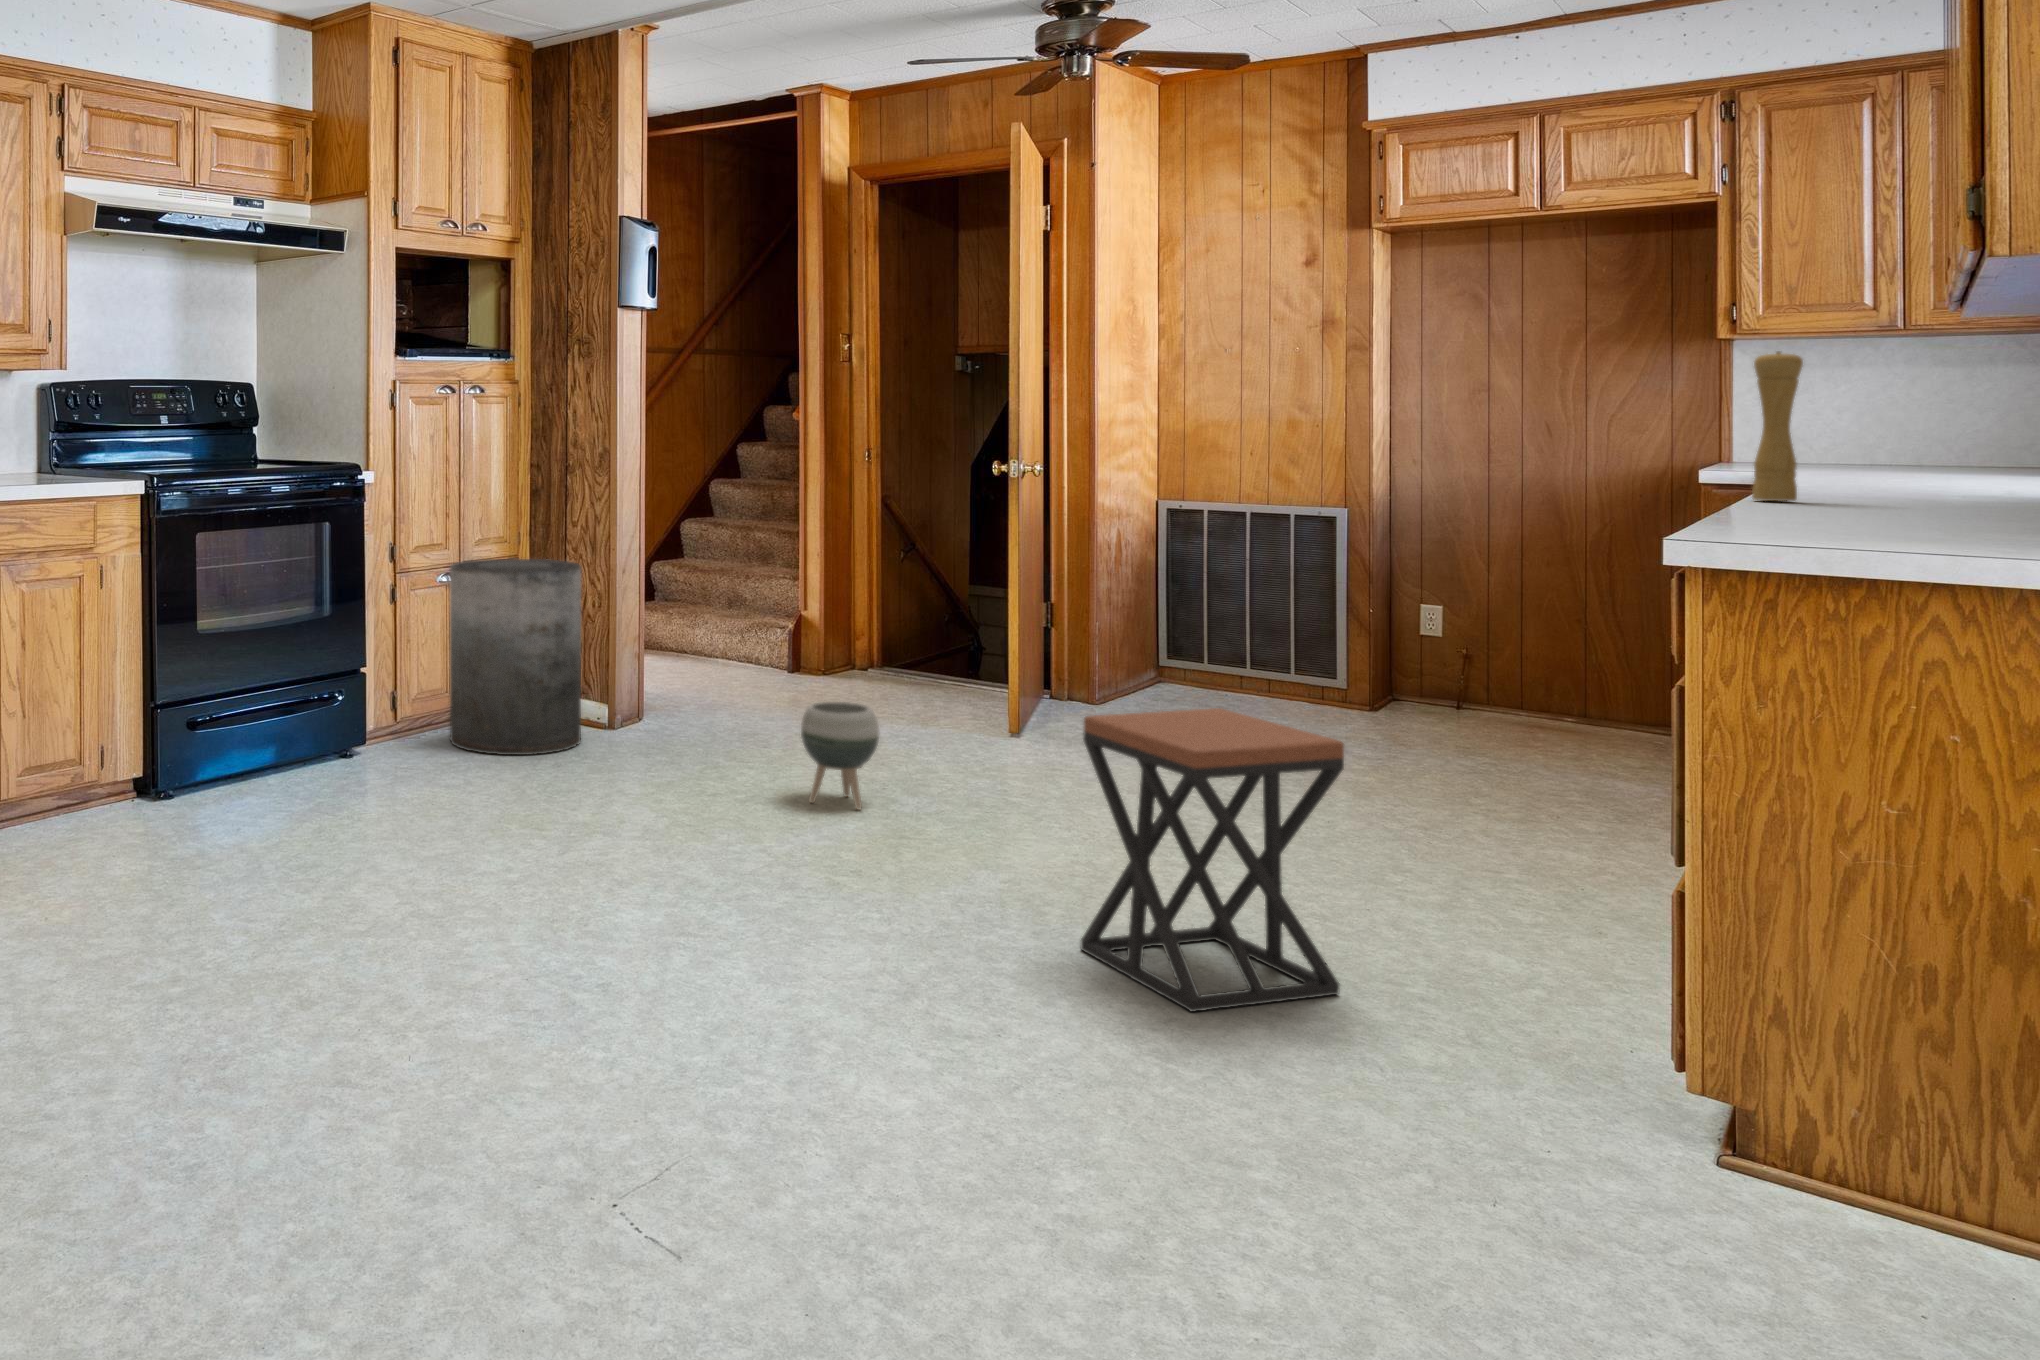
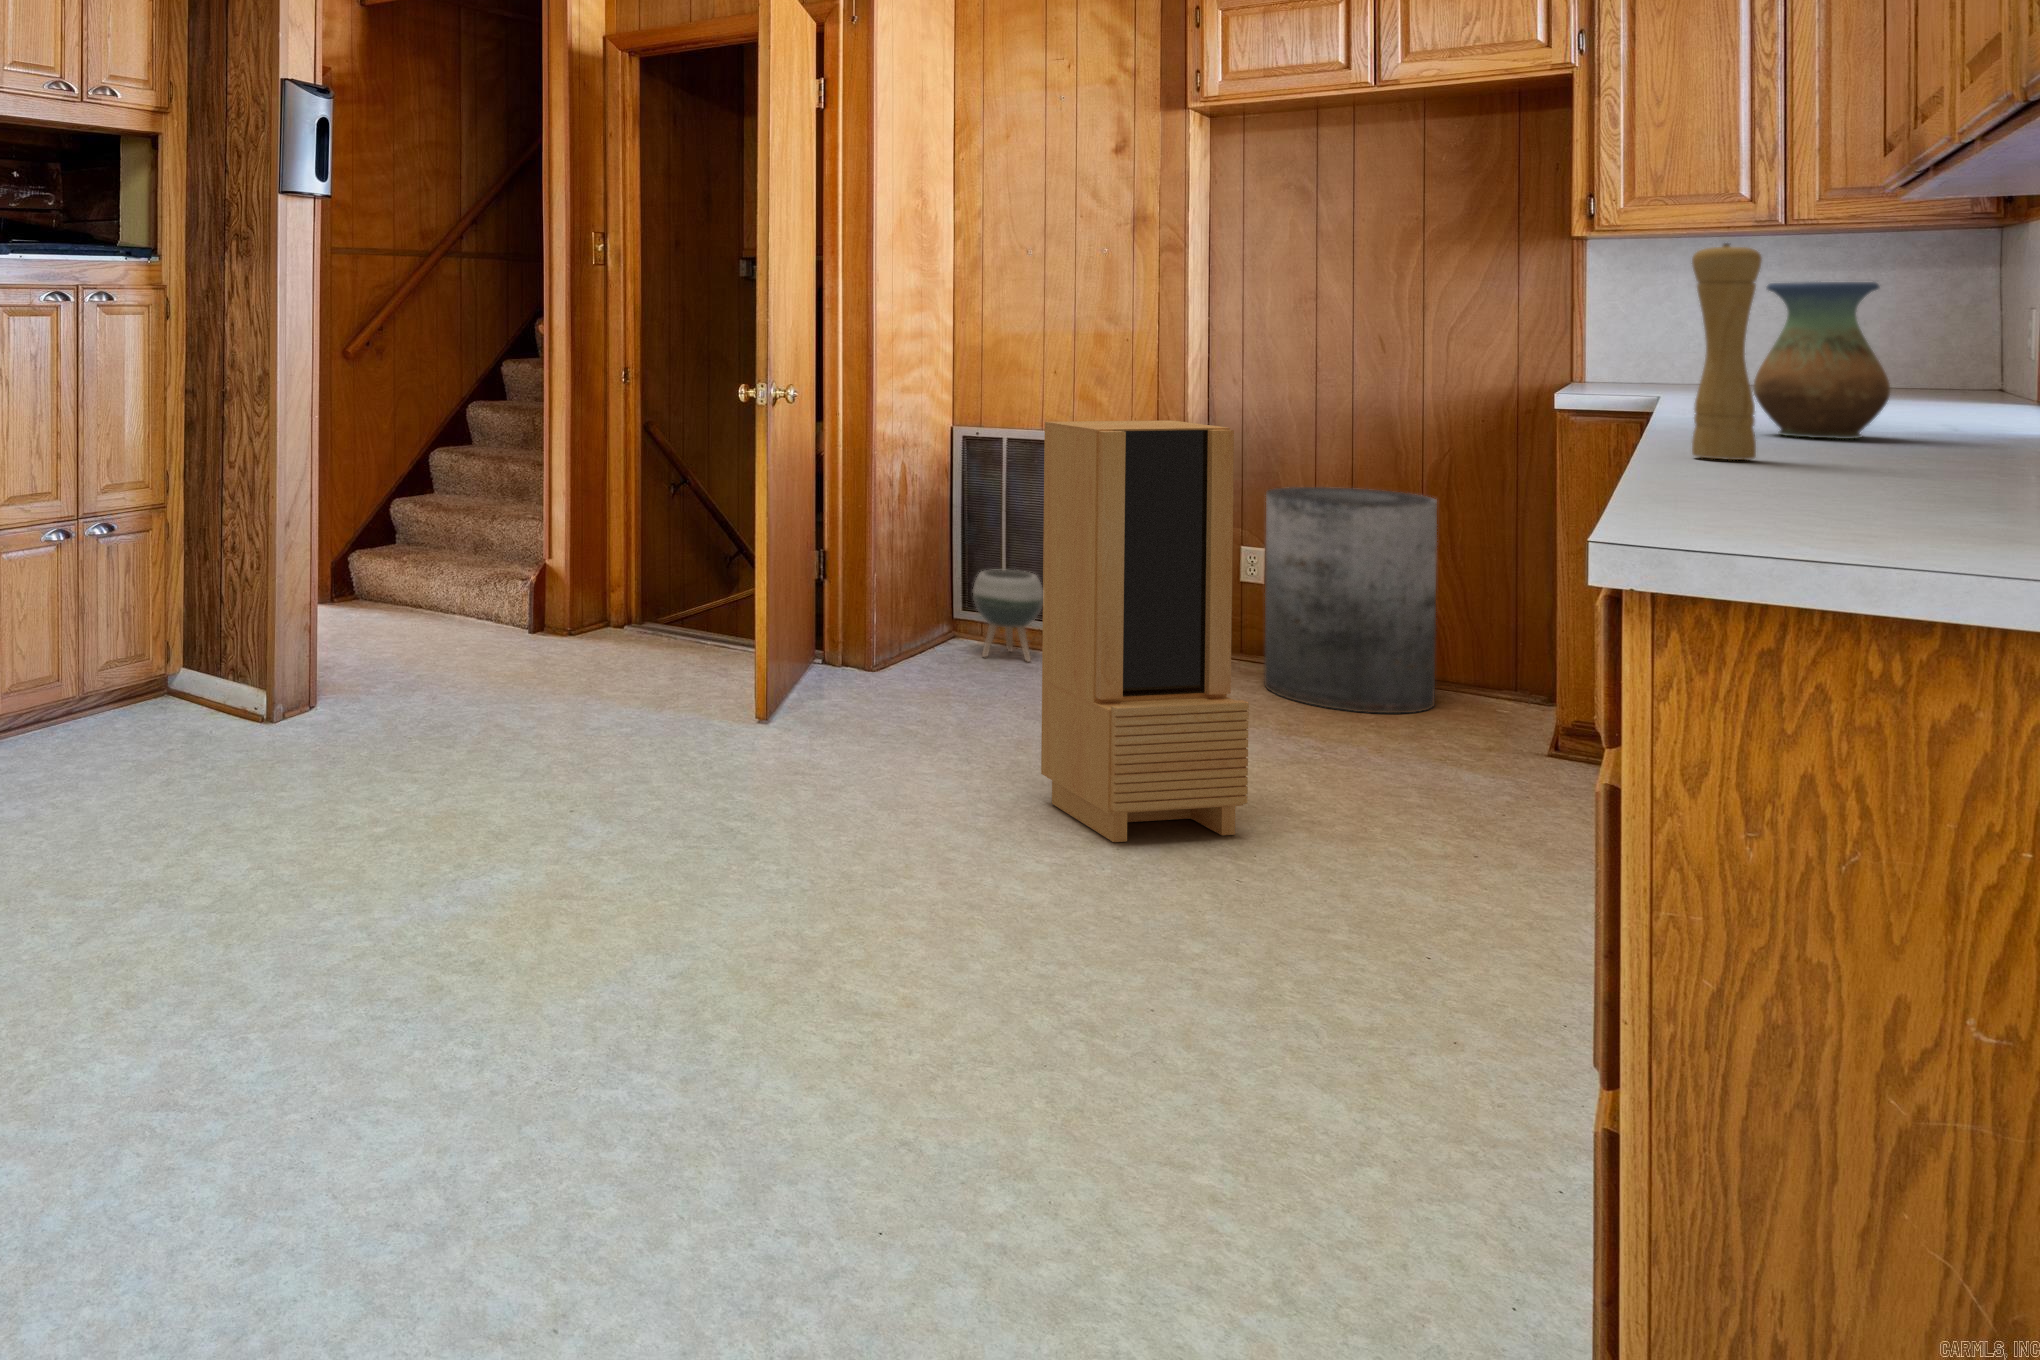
vase: none [1820,377,1922,492] -> present [1754,282,1890,439]
storage cabinet: none [1252,488,1425,813] -> present [1041,420,1249,842]
trash can: present [450,559,581,755] -> present [1264,487,1437,714]
planter: present [801,702,879,809] -> present [973,570,1043,661]
stool: present [1081,708,1344,1012] -> none [761,759,1130,1278]

